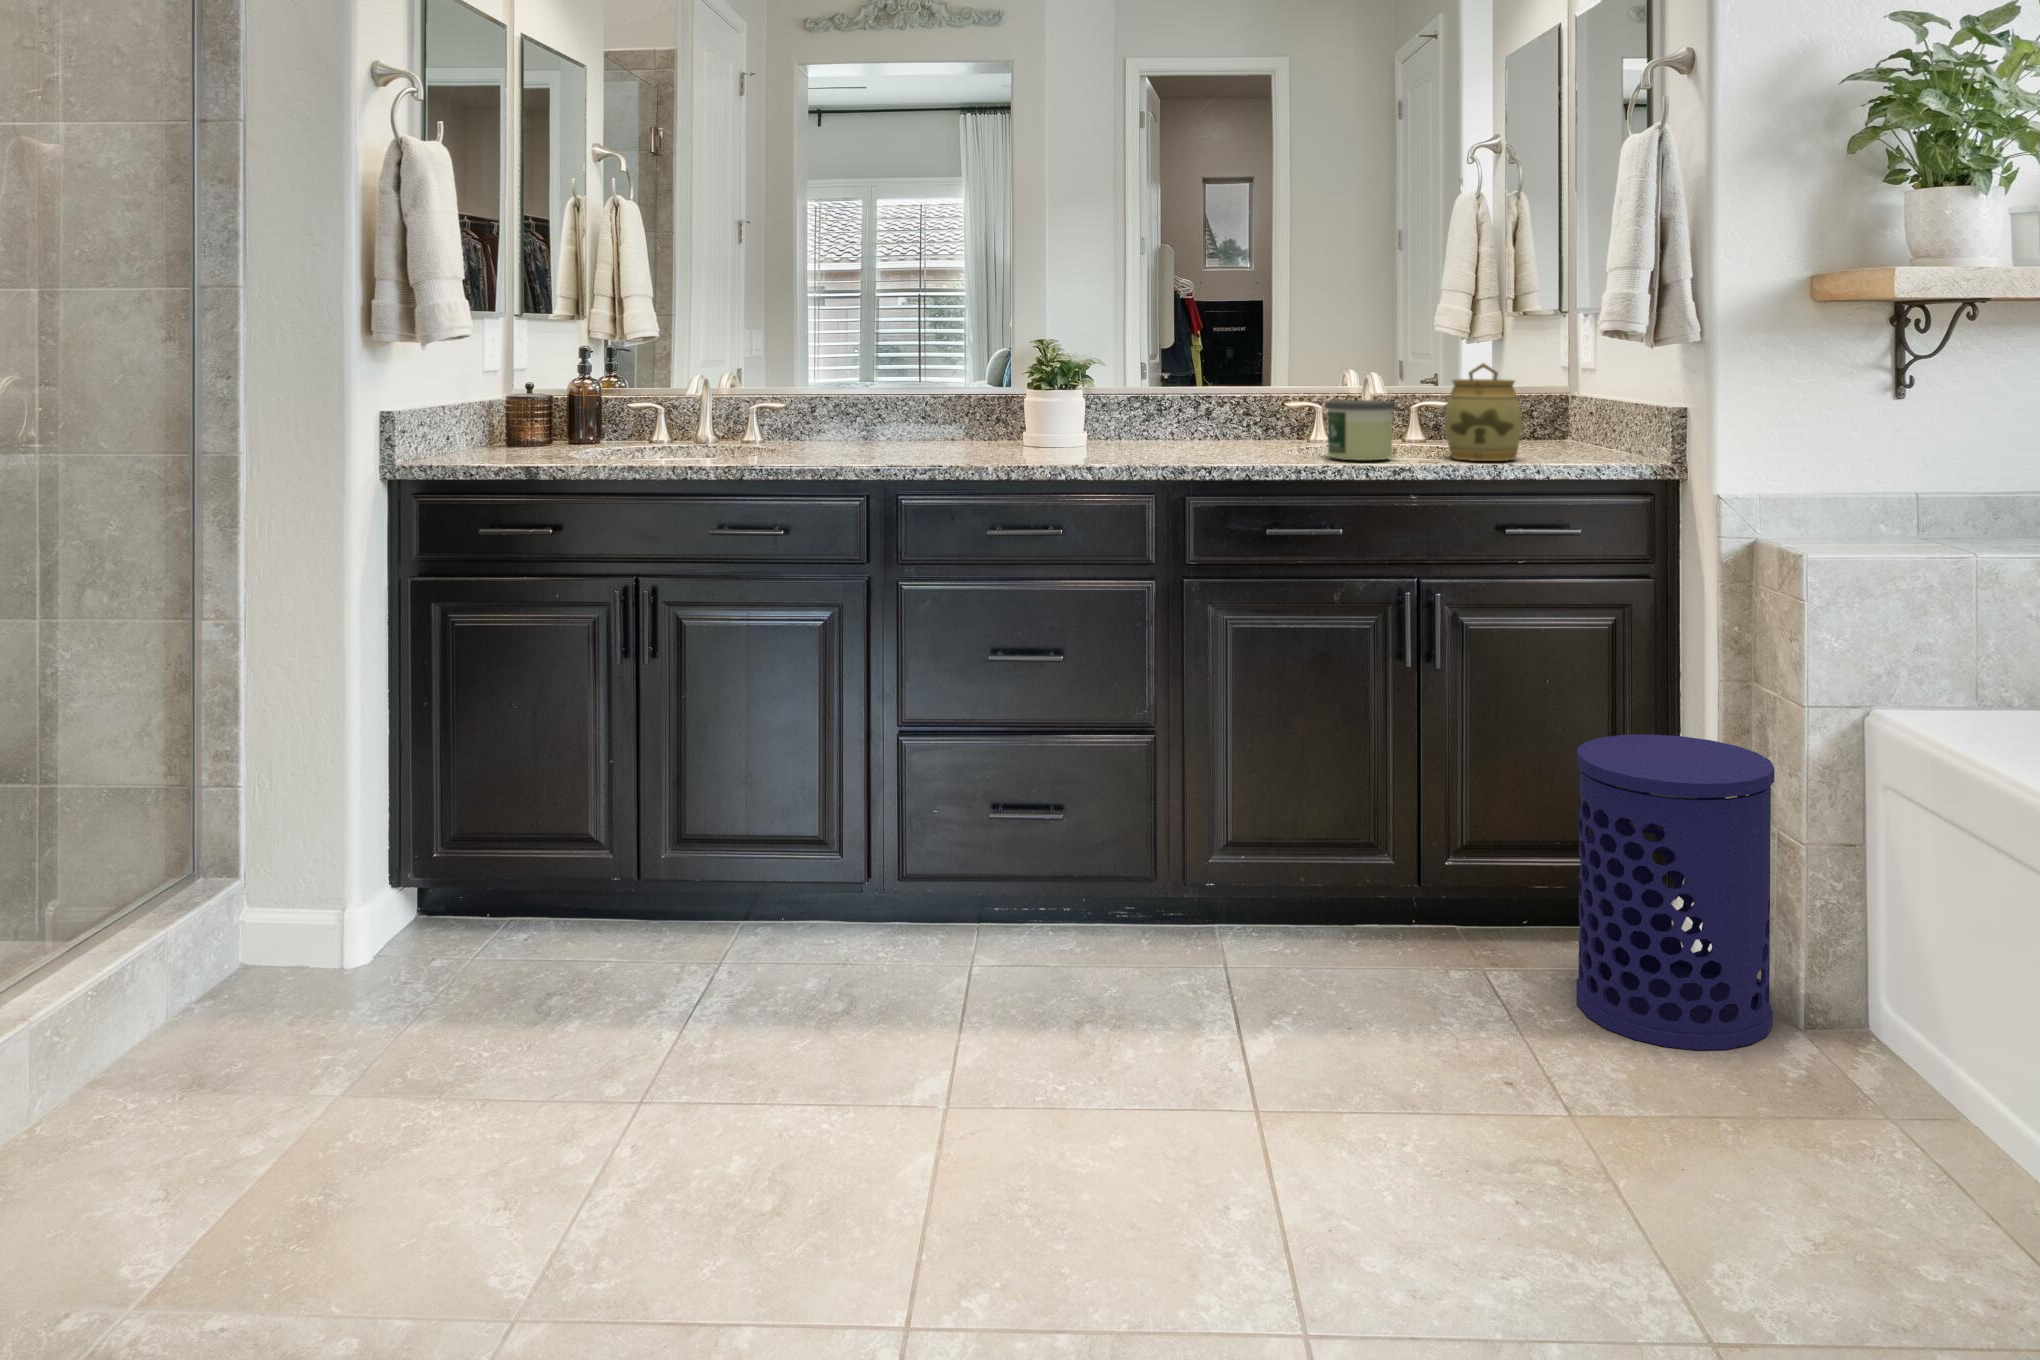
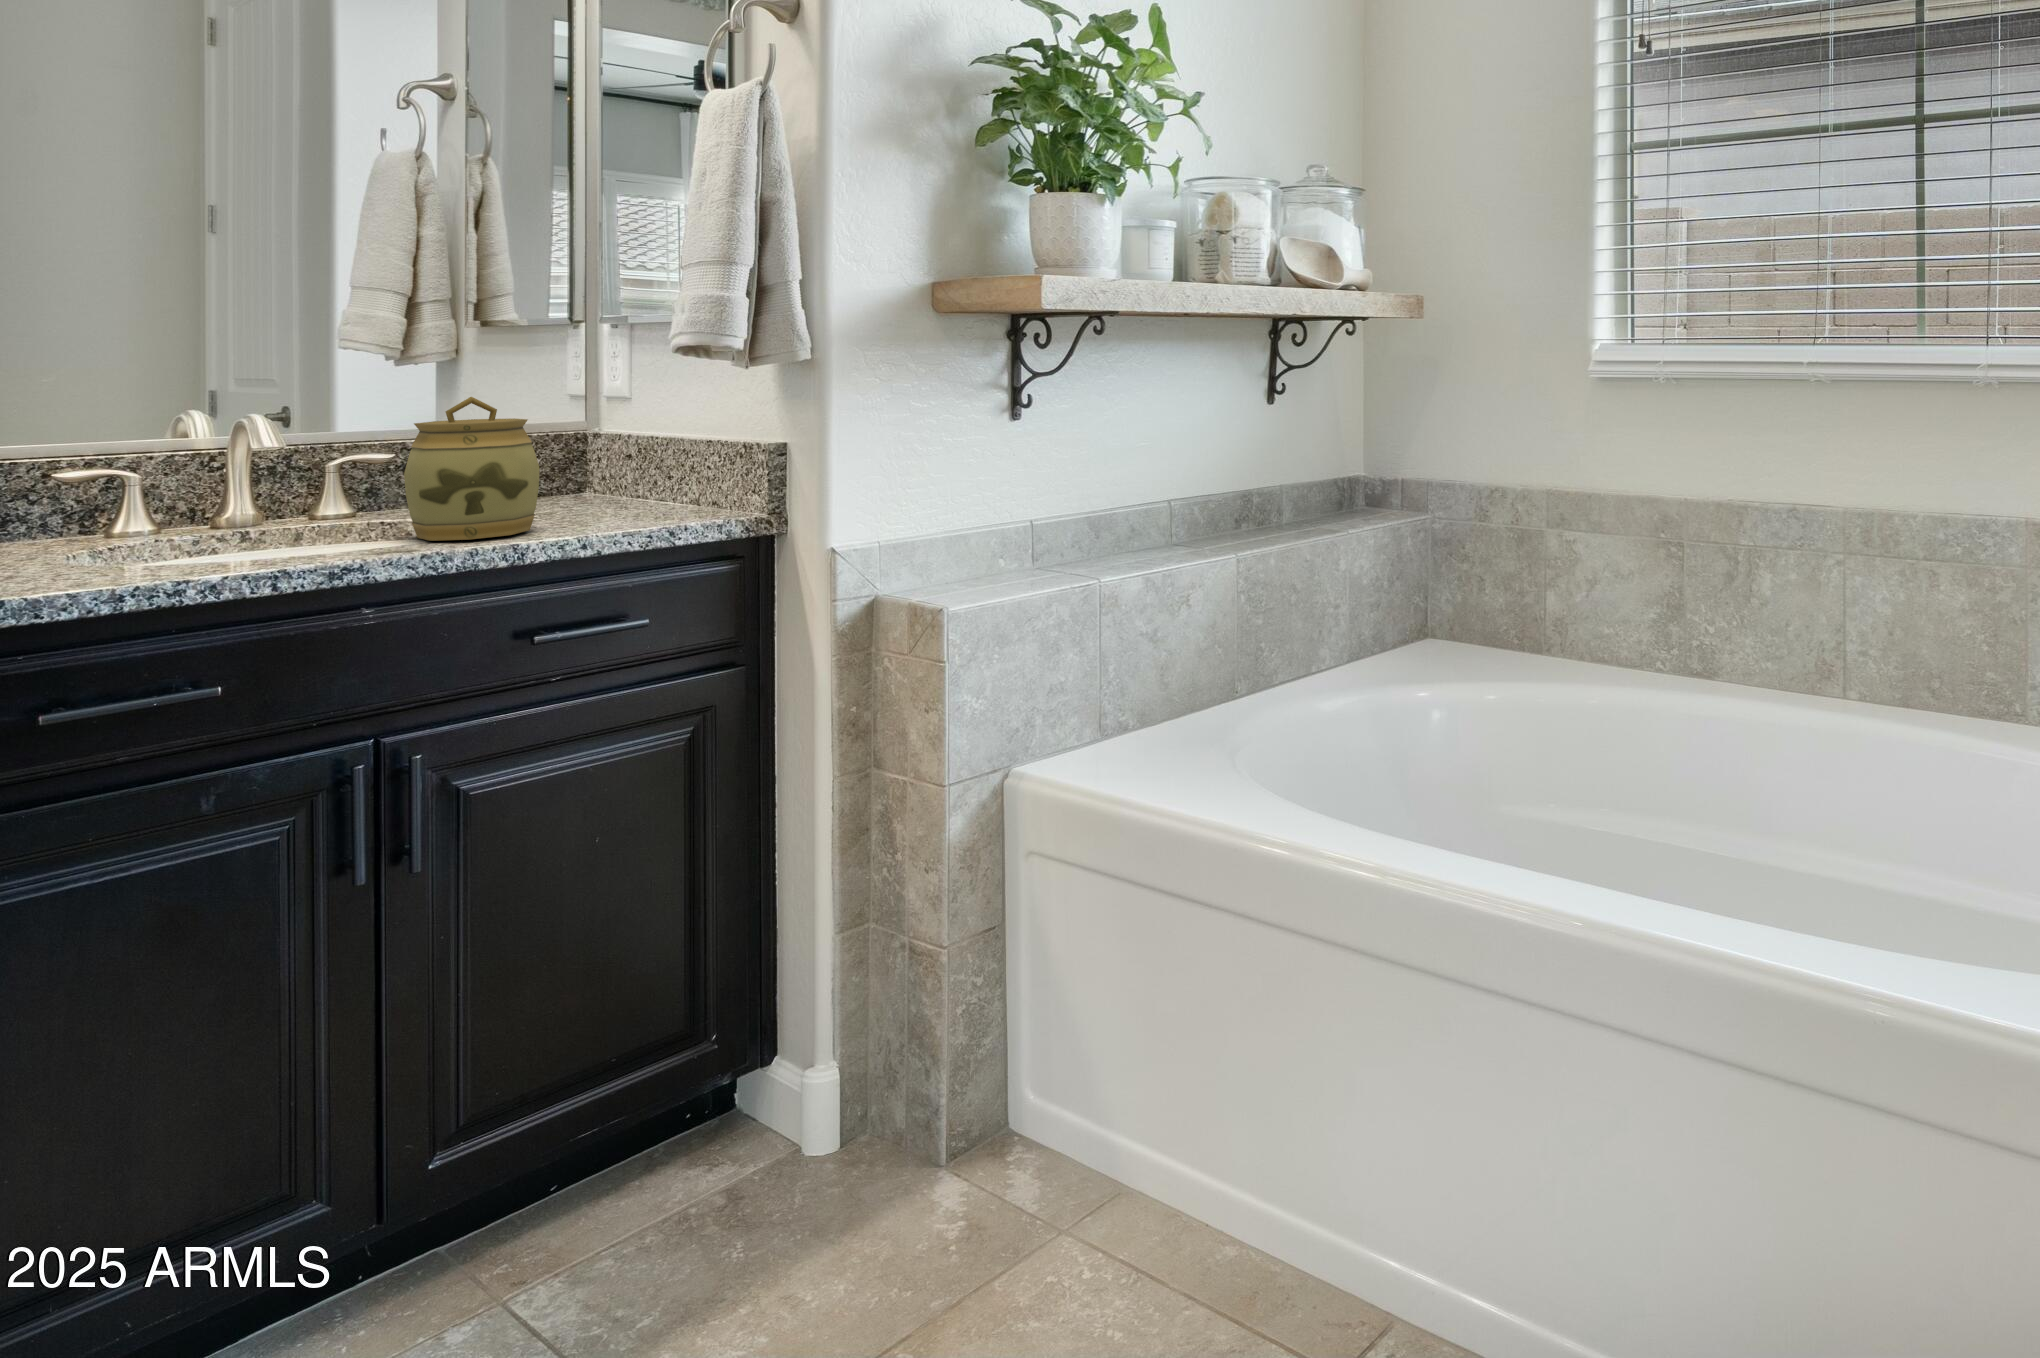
candle: present [1325,400,1396,460] -> none [160,463,314,566]
waste bin: present [1576,734,1774,1050] -> none [679,847,946,1296]

